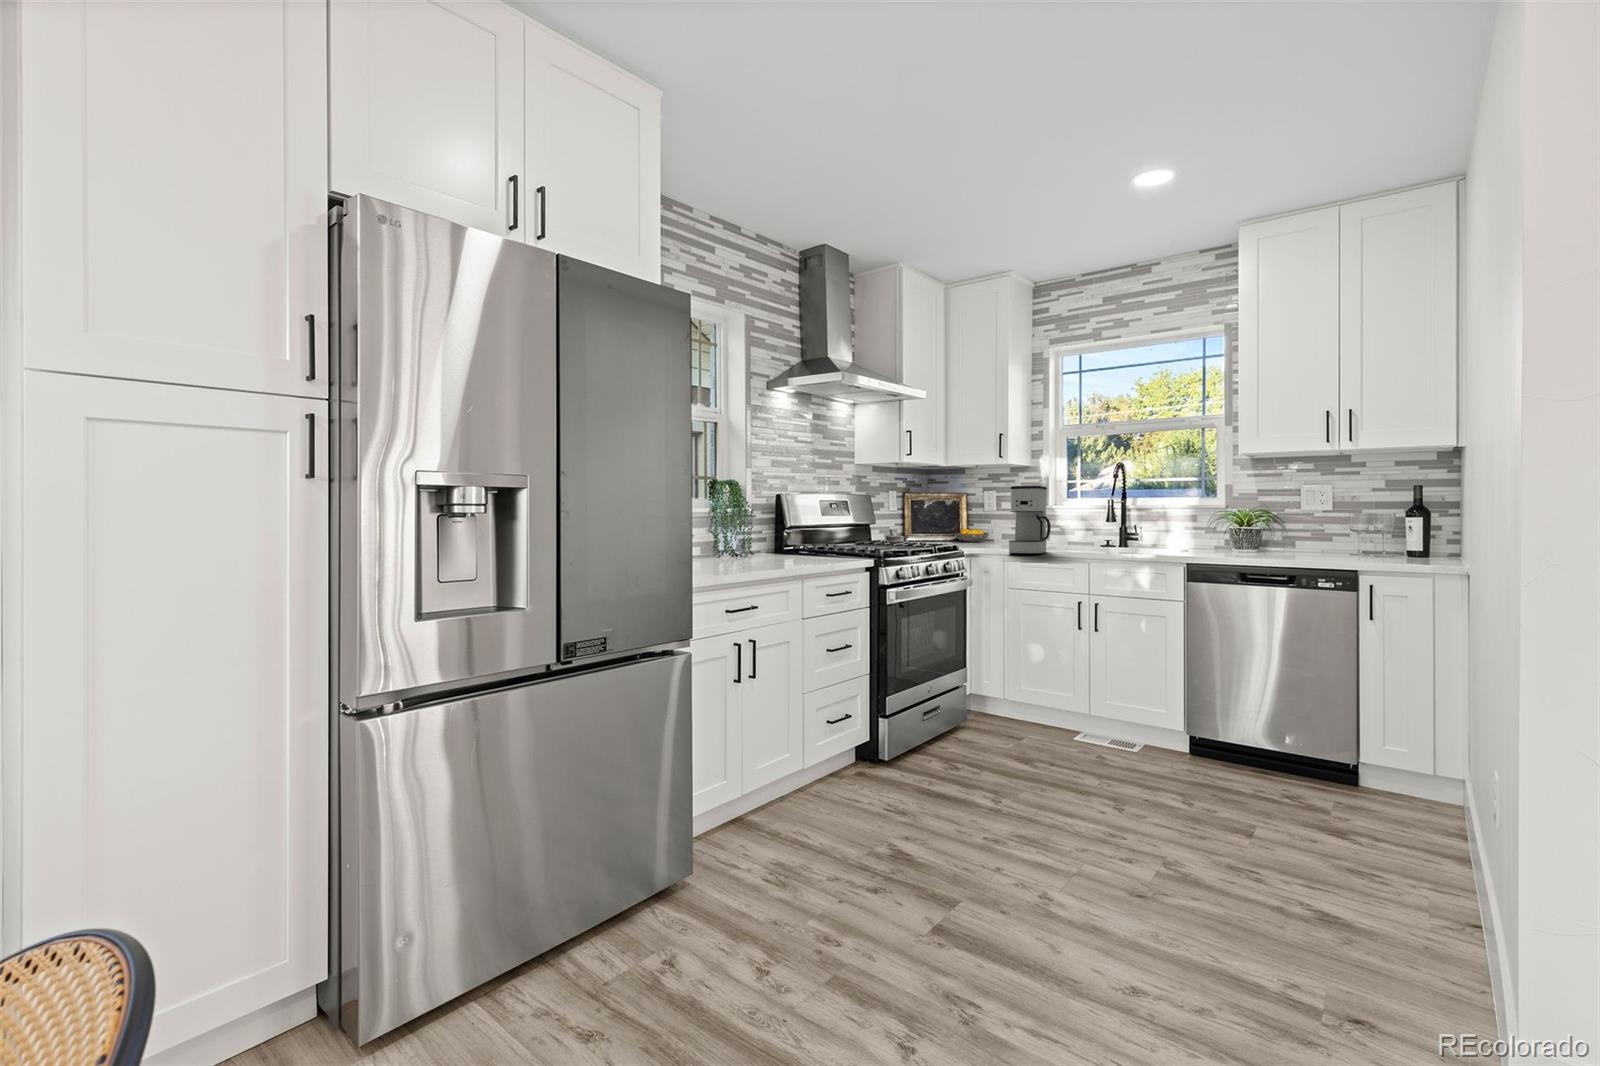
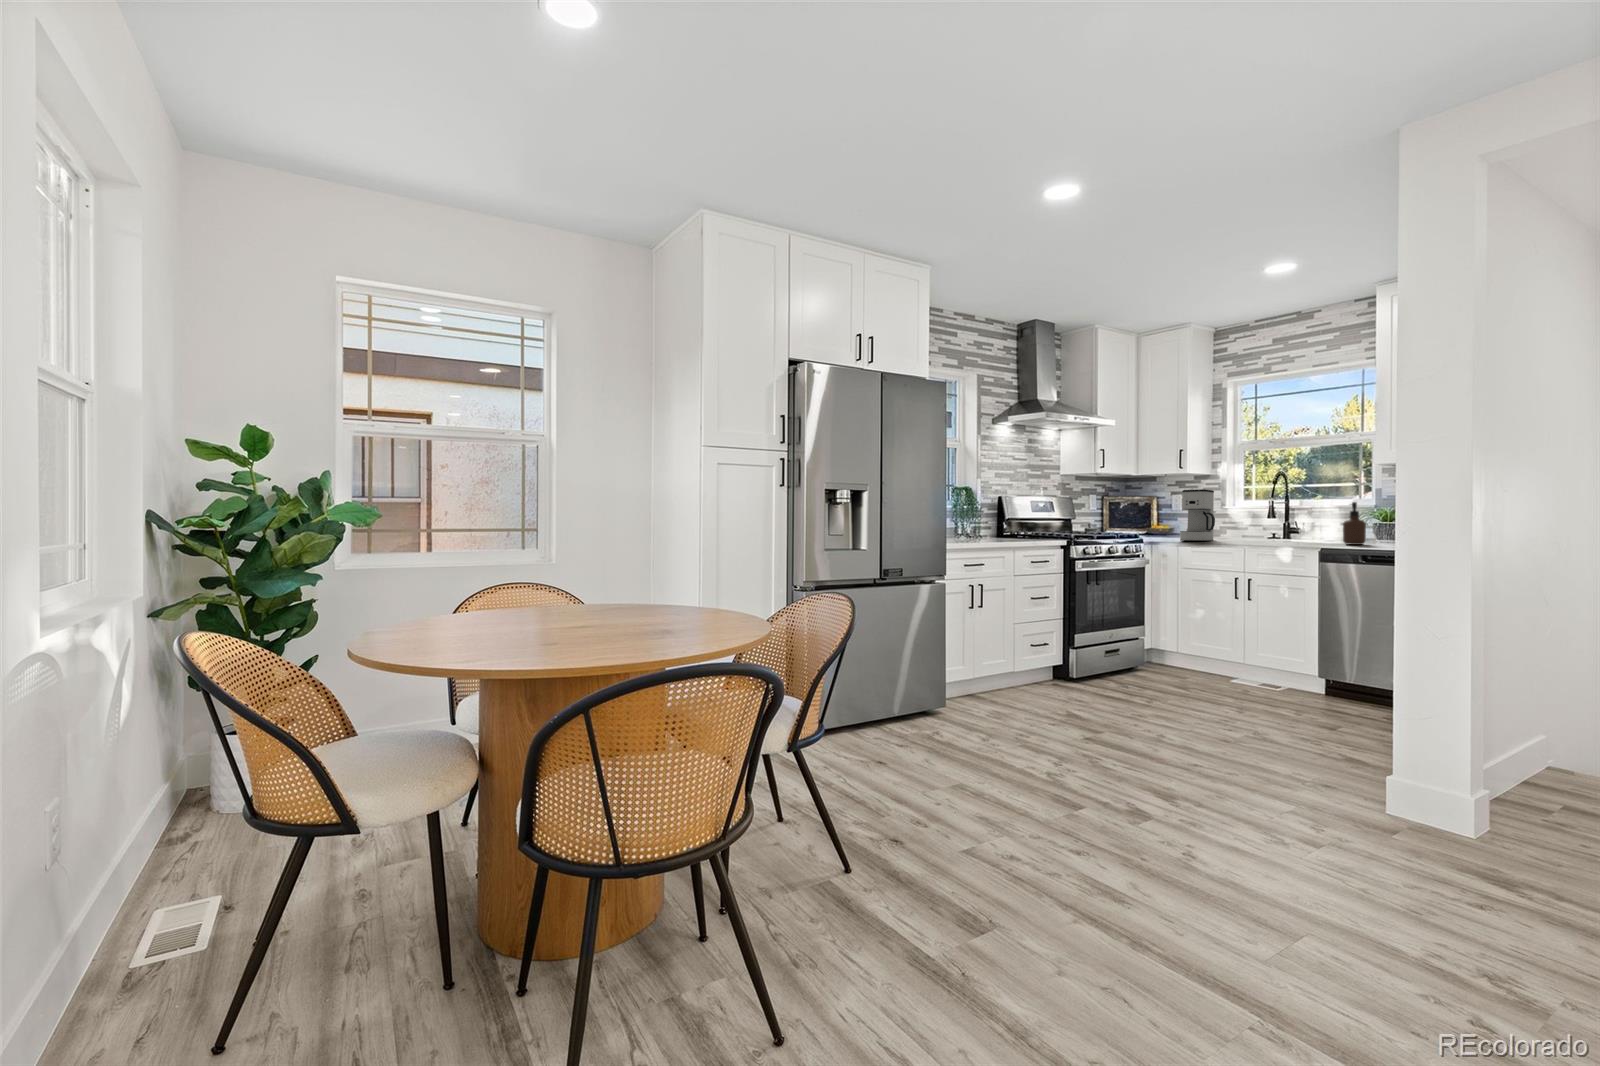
soap dispenser: none [1215,505,1243,561] -> present [1343,502,1366,545]

